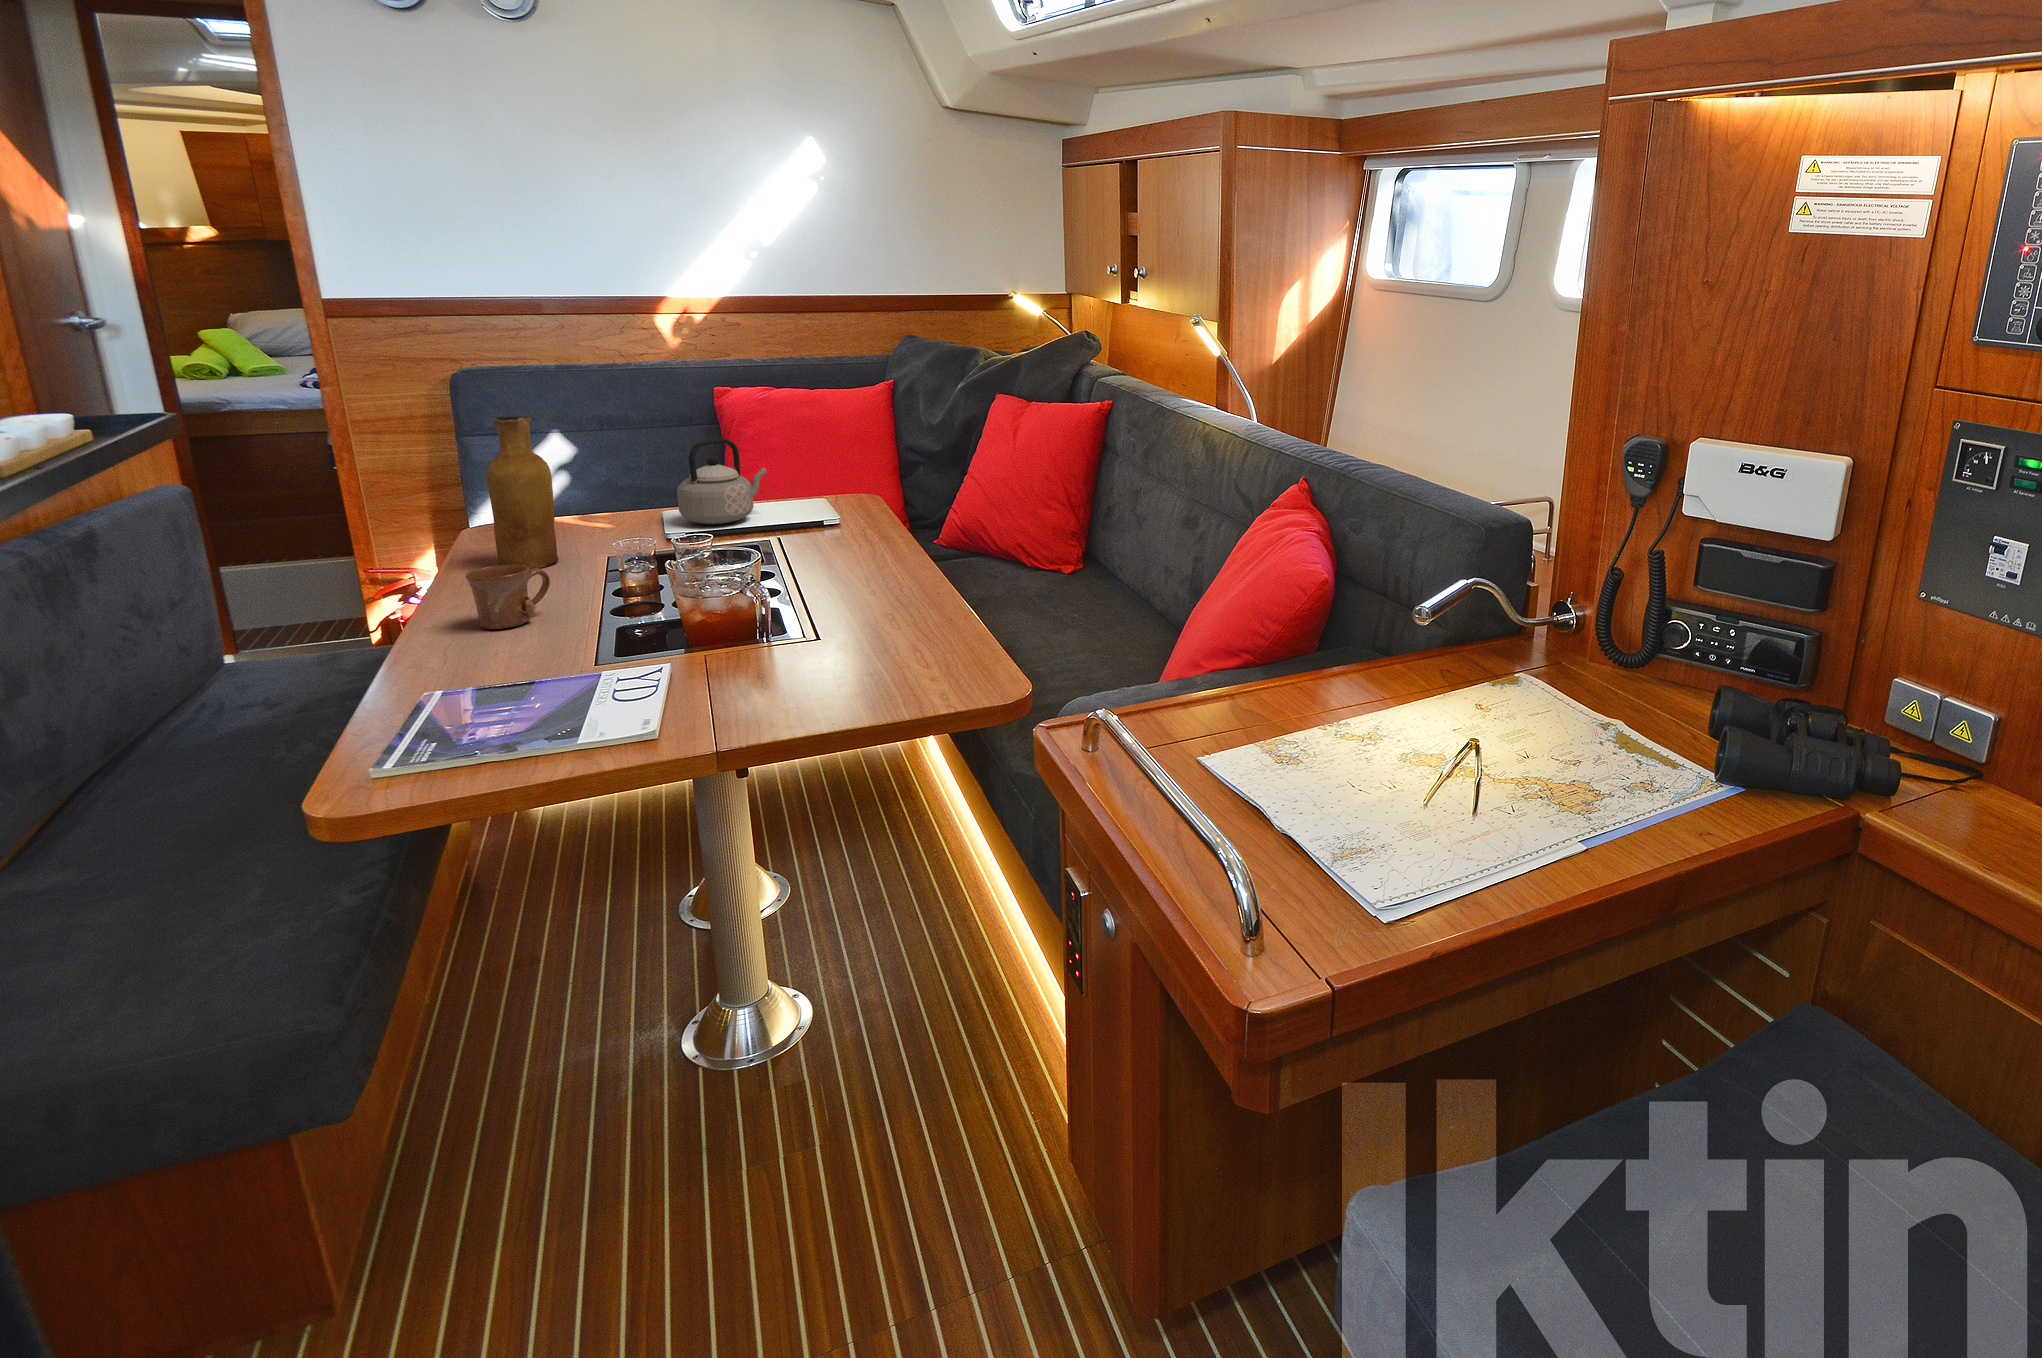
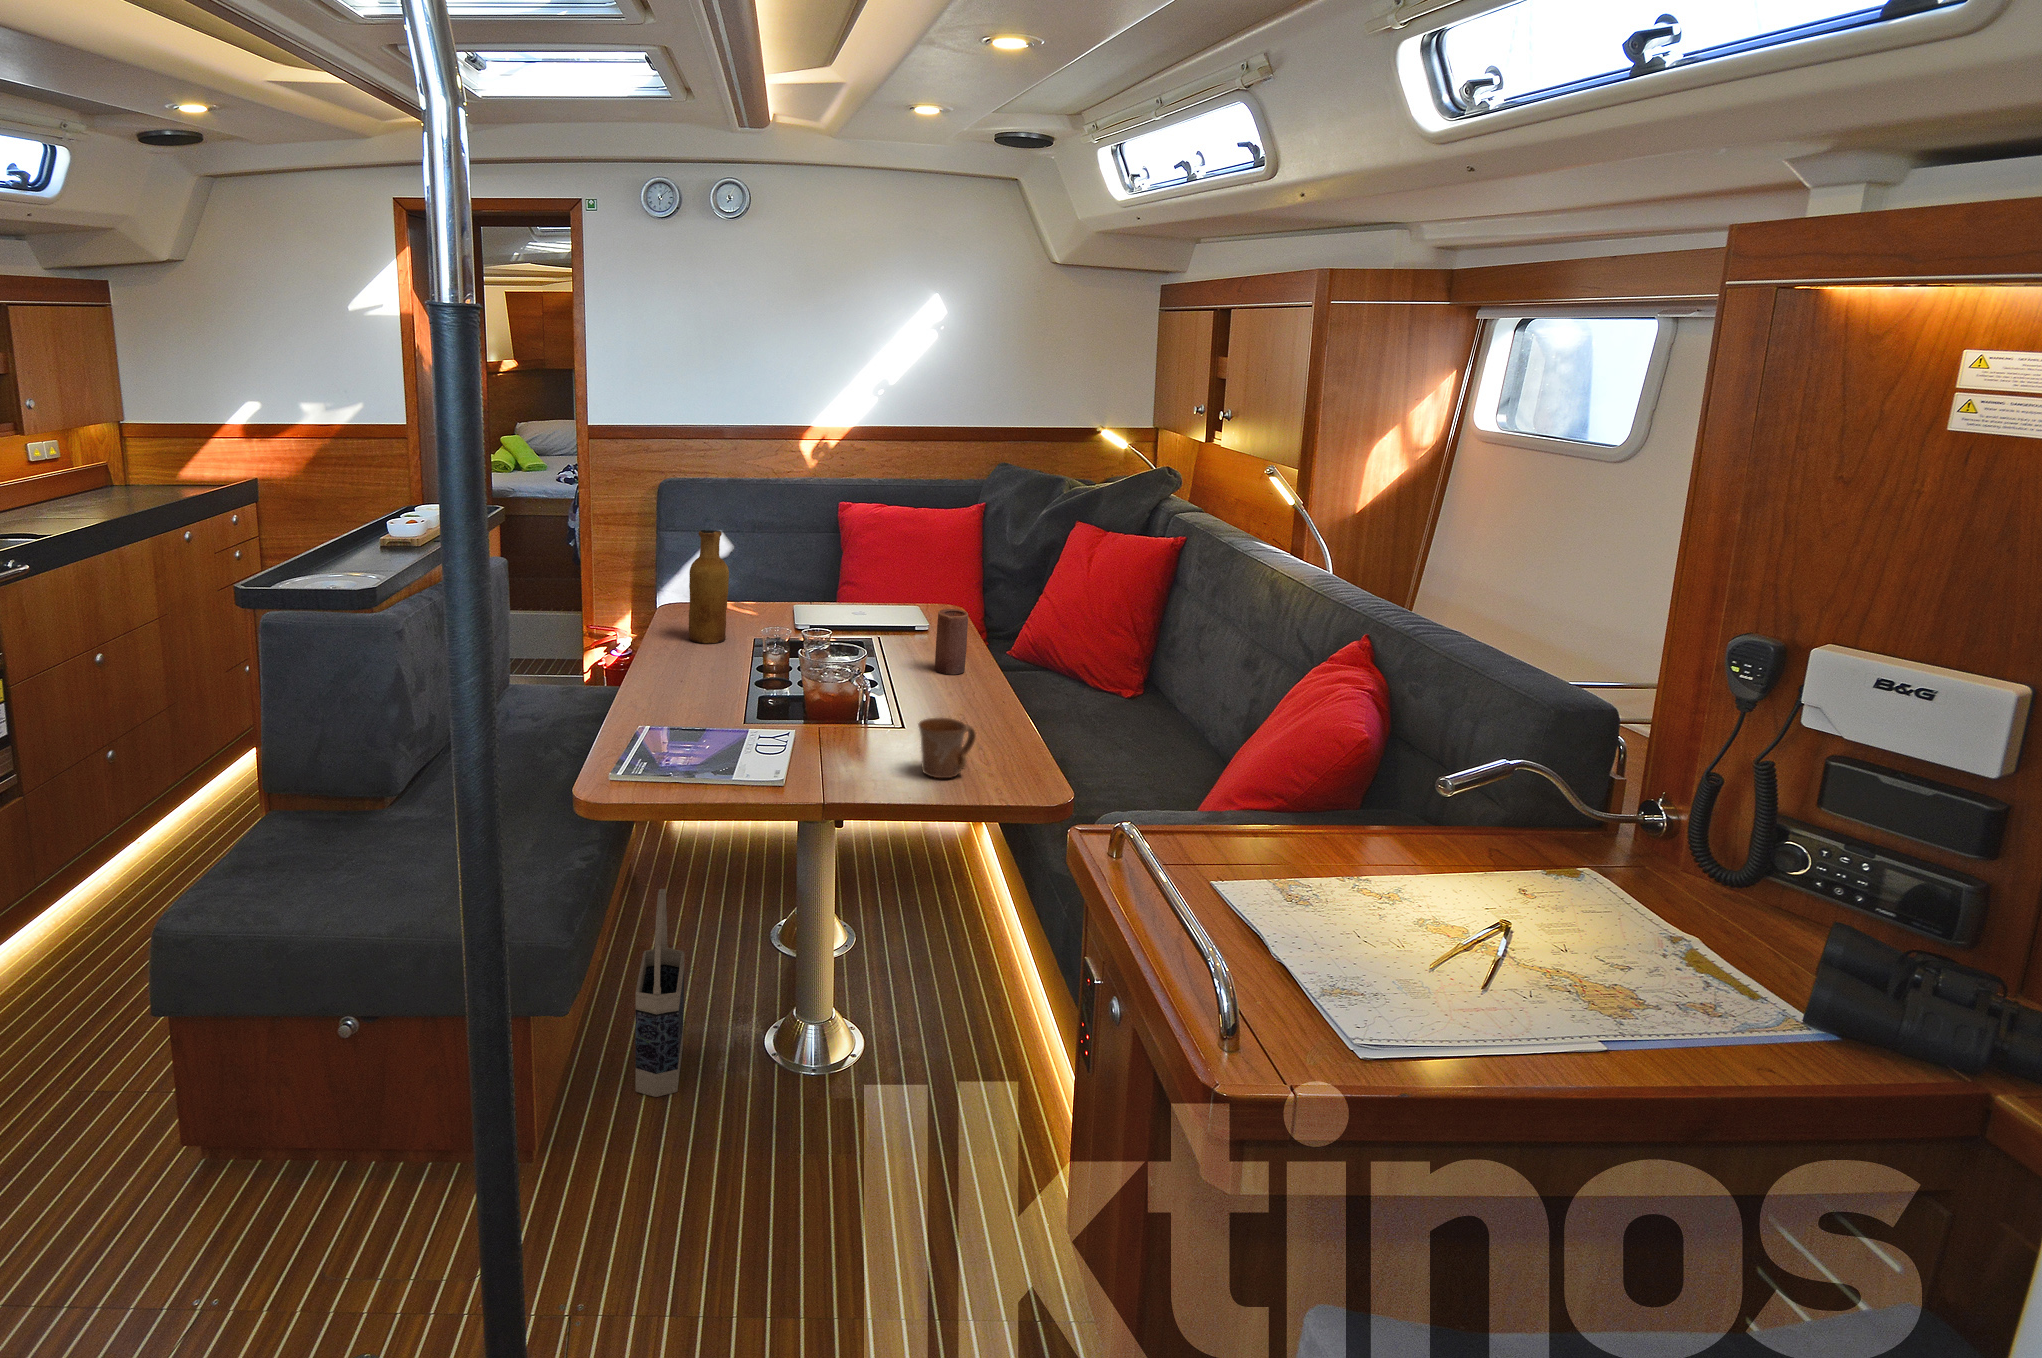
teapot: present [677,438,767,525] -> none [807,554,873,623]
candle: none [851,491,891,568] -> present [935,609,968,674]
mug: present [466,564,550,629] -> present [918,718,976,778]
bag: none [451,915,549,1194] -> present [635,889,684,1097]

